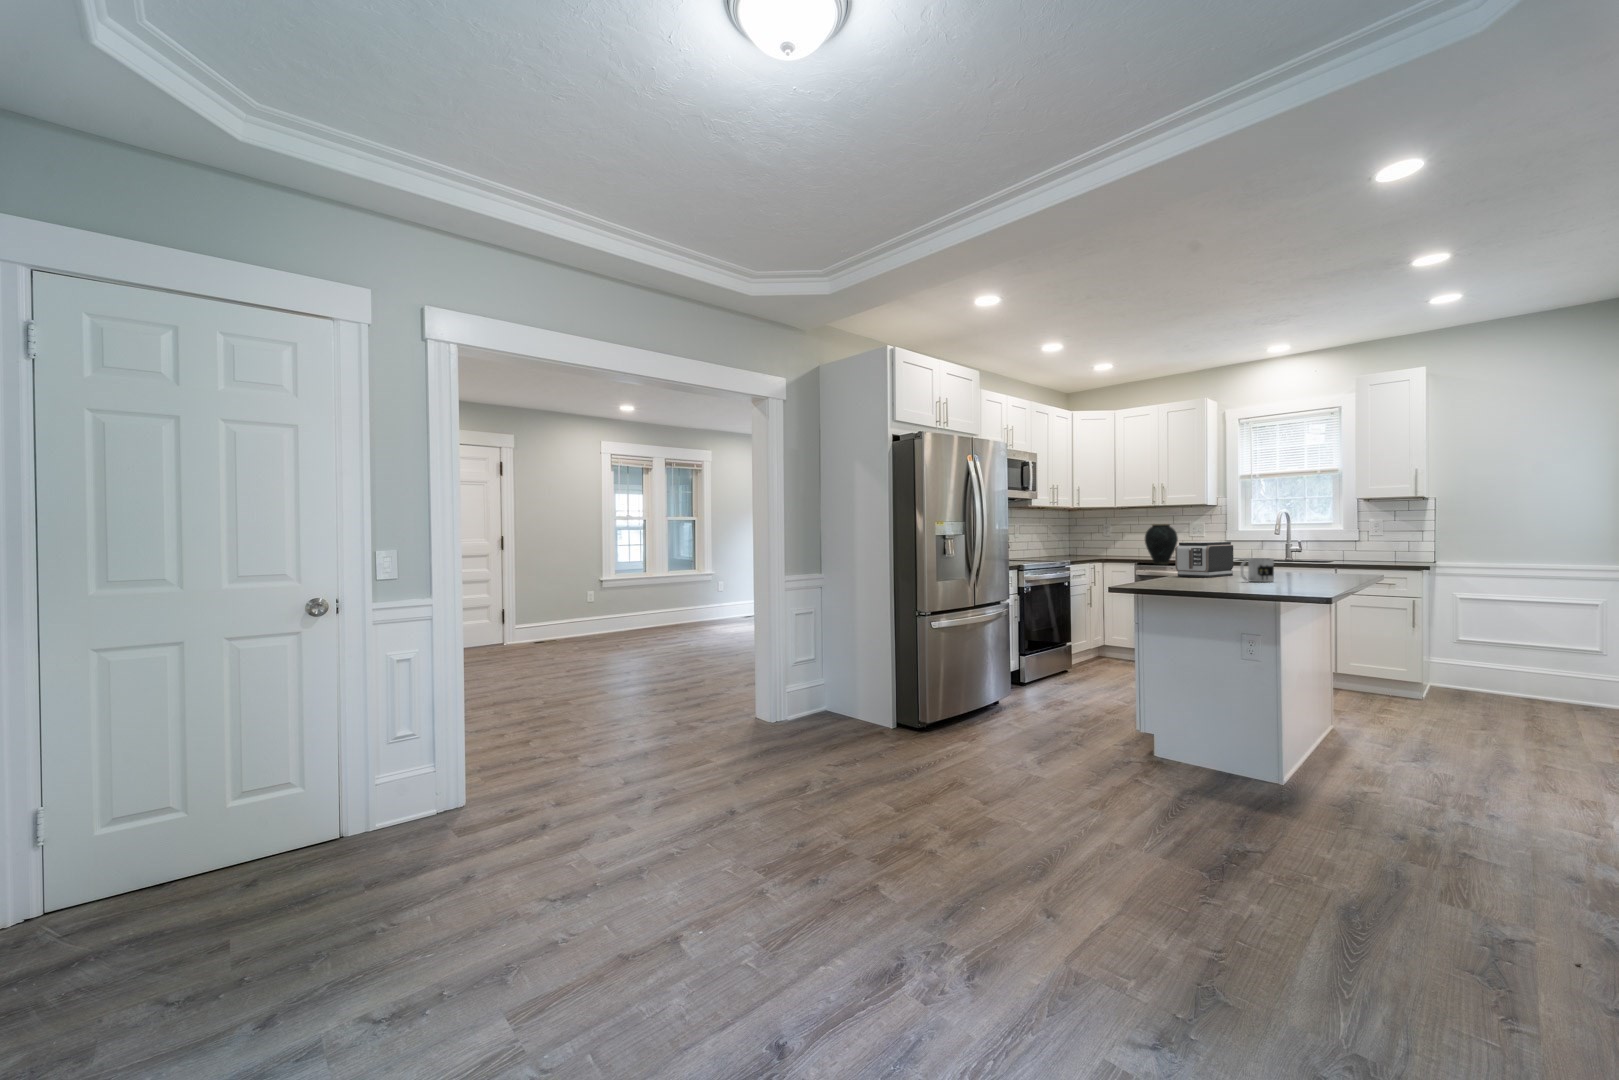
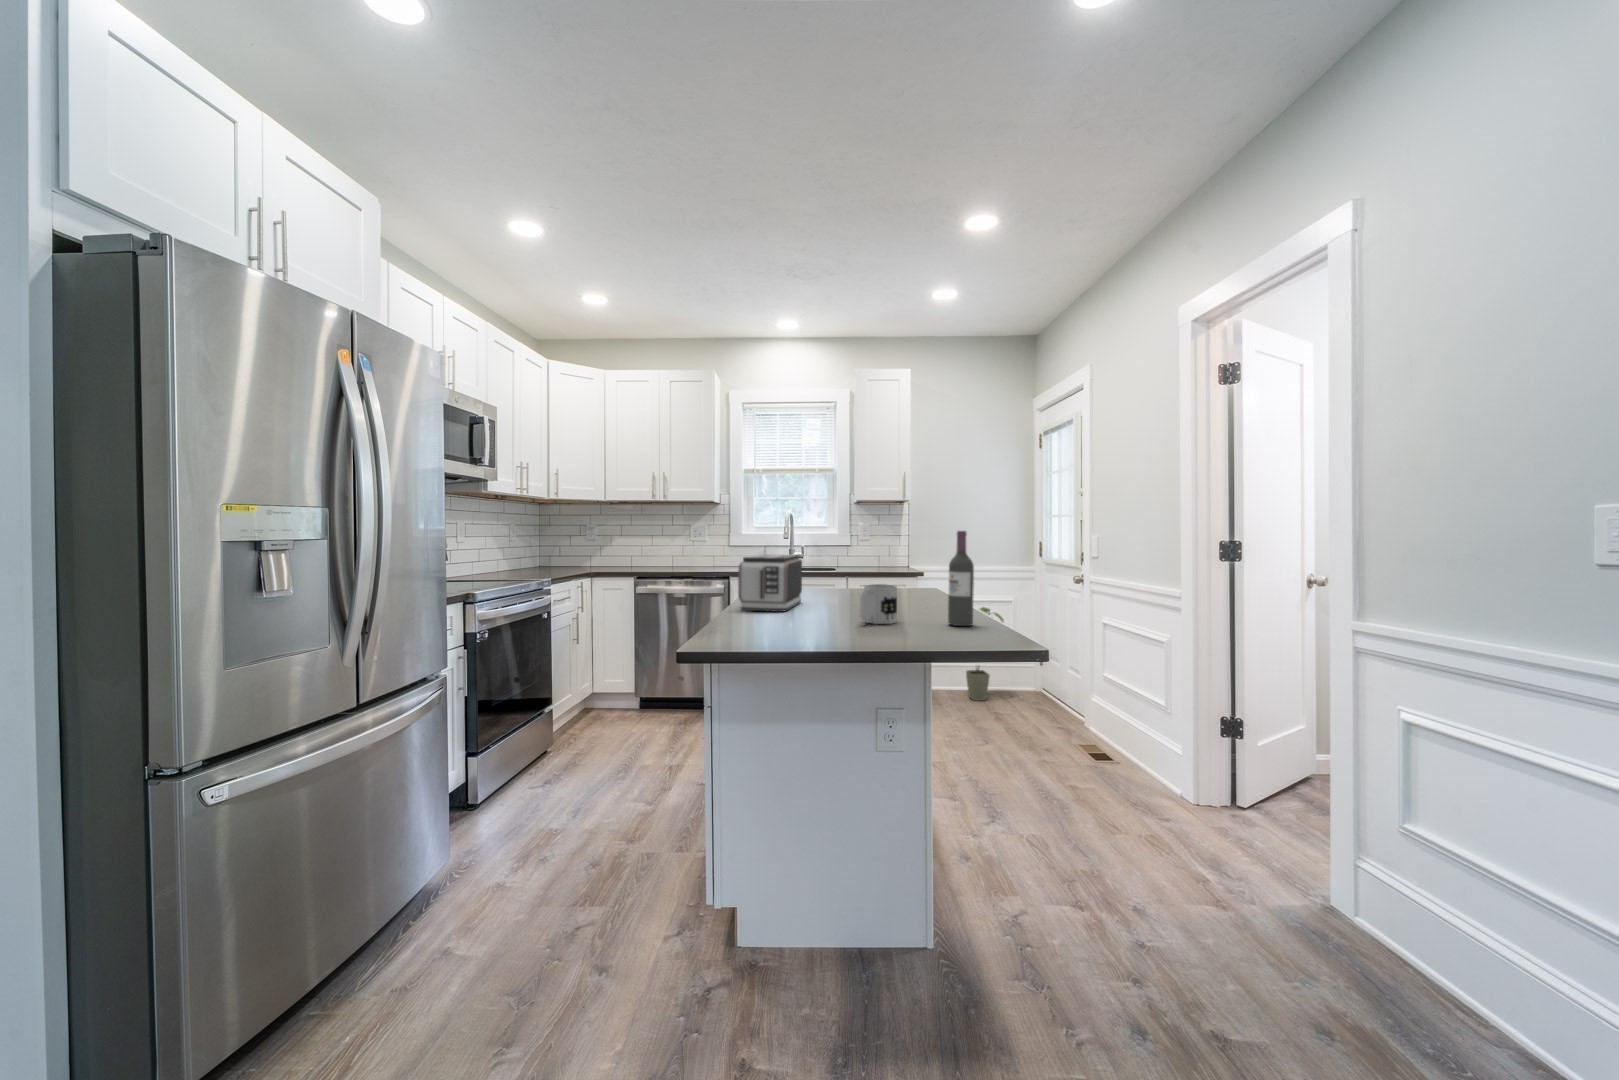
wine bottle: none [1306,521,1326,584] -> present [948,531,974,626]
vase: present [1145,524,1178,565] -> none [646,525,684,577]
house plant: none [1503,606,1584,708] -> present [966,607,1004,701]

